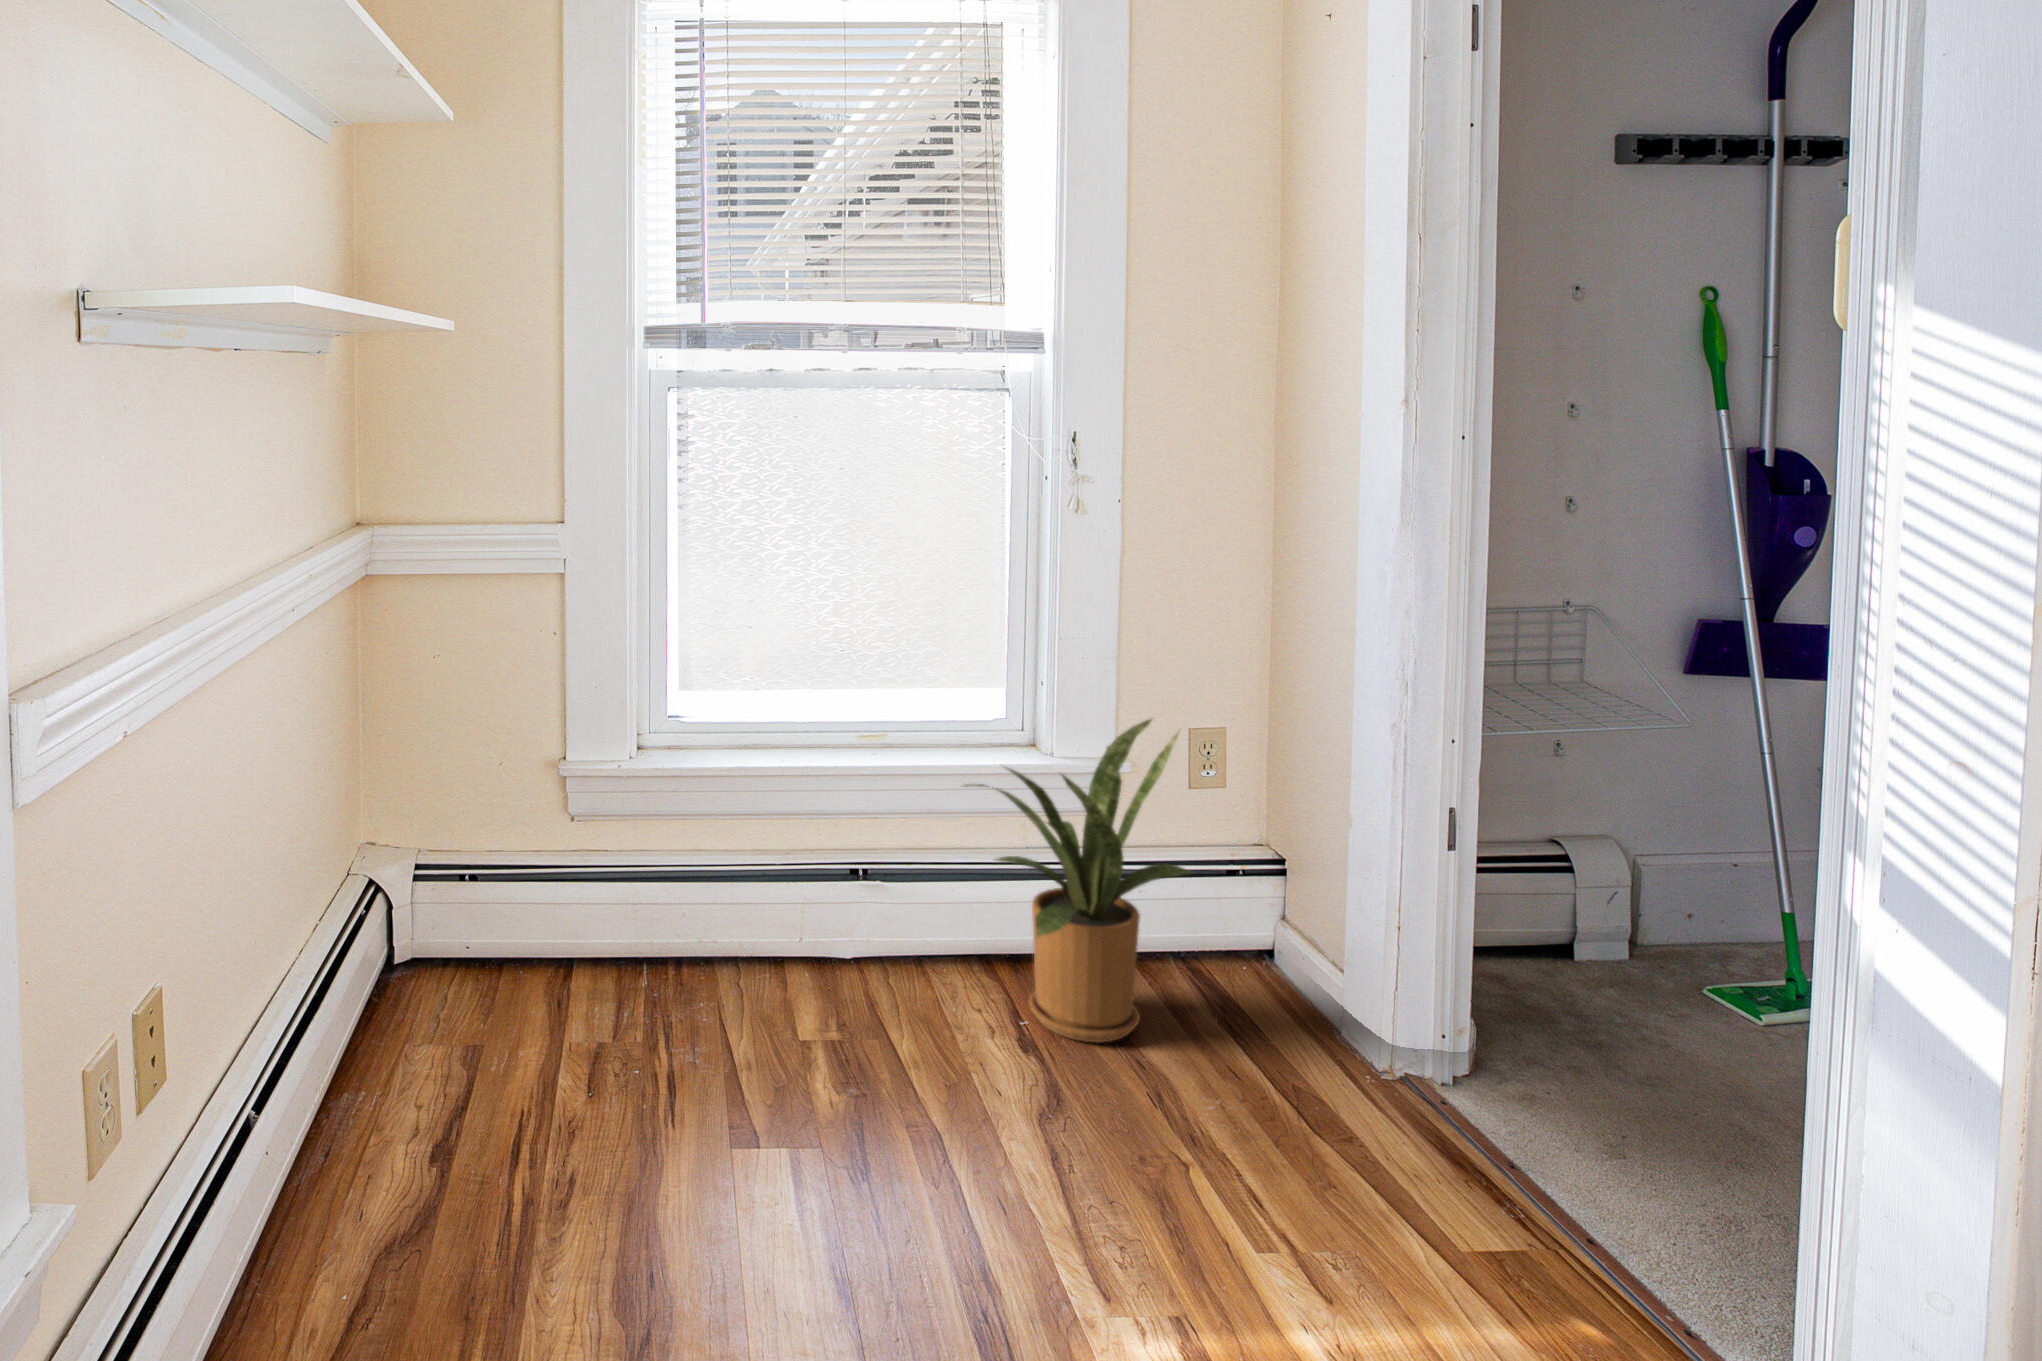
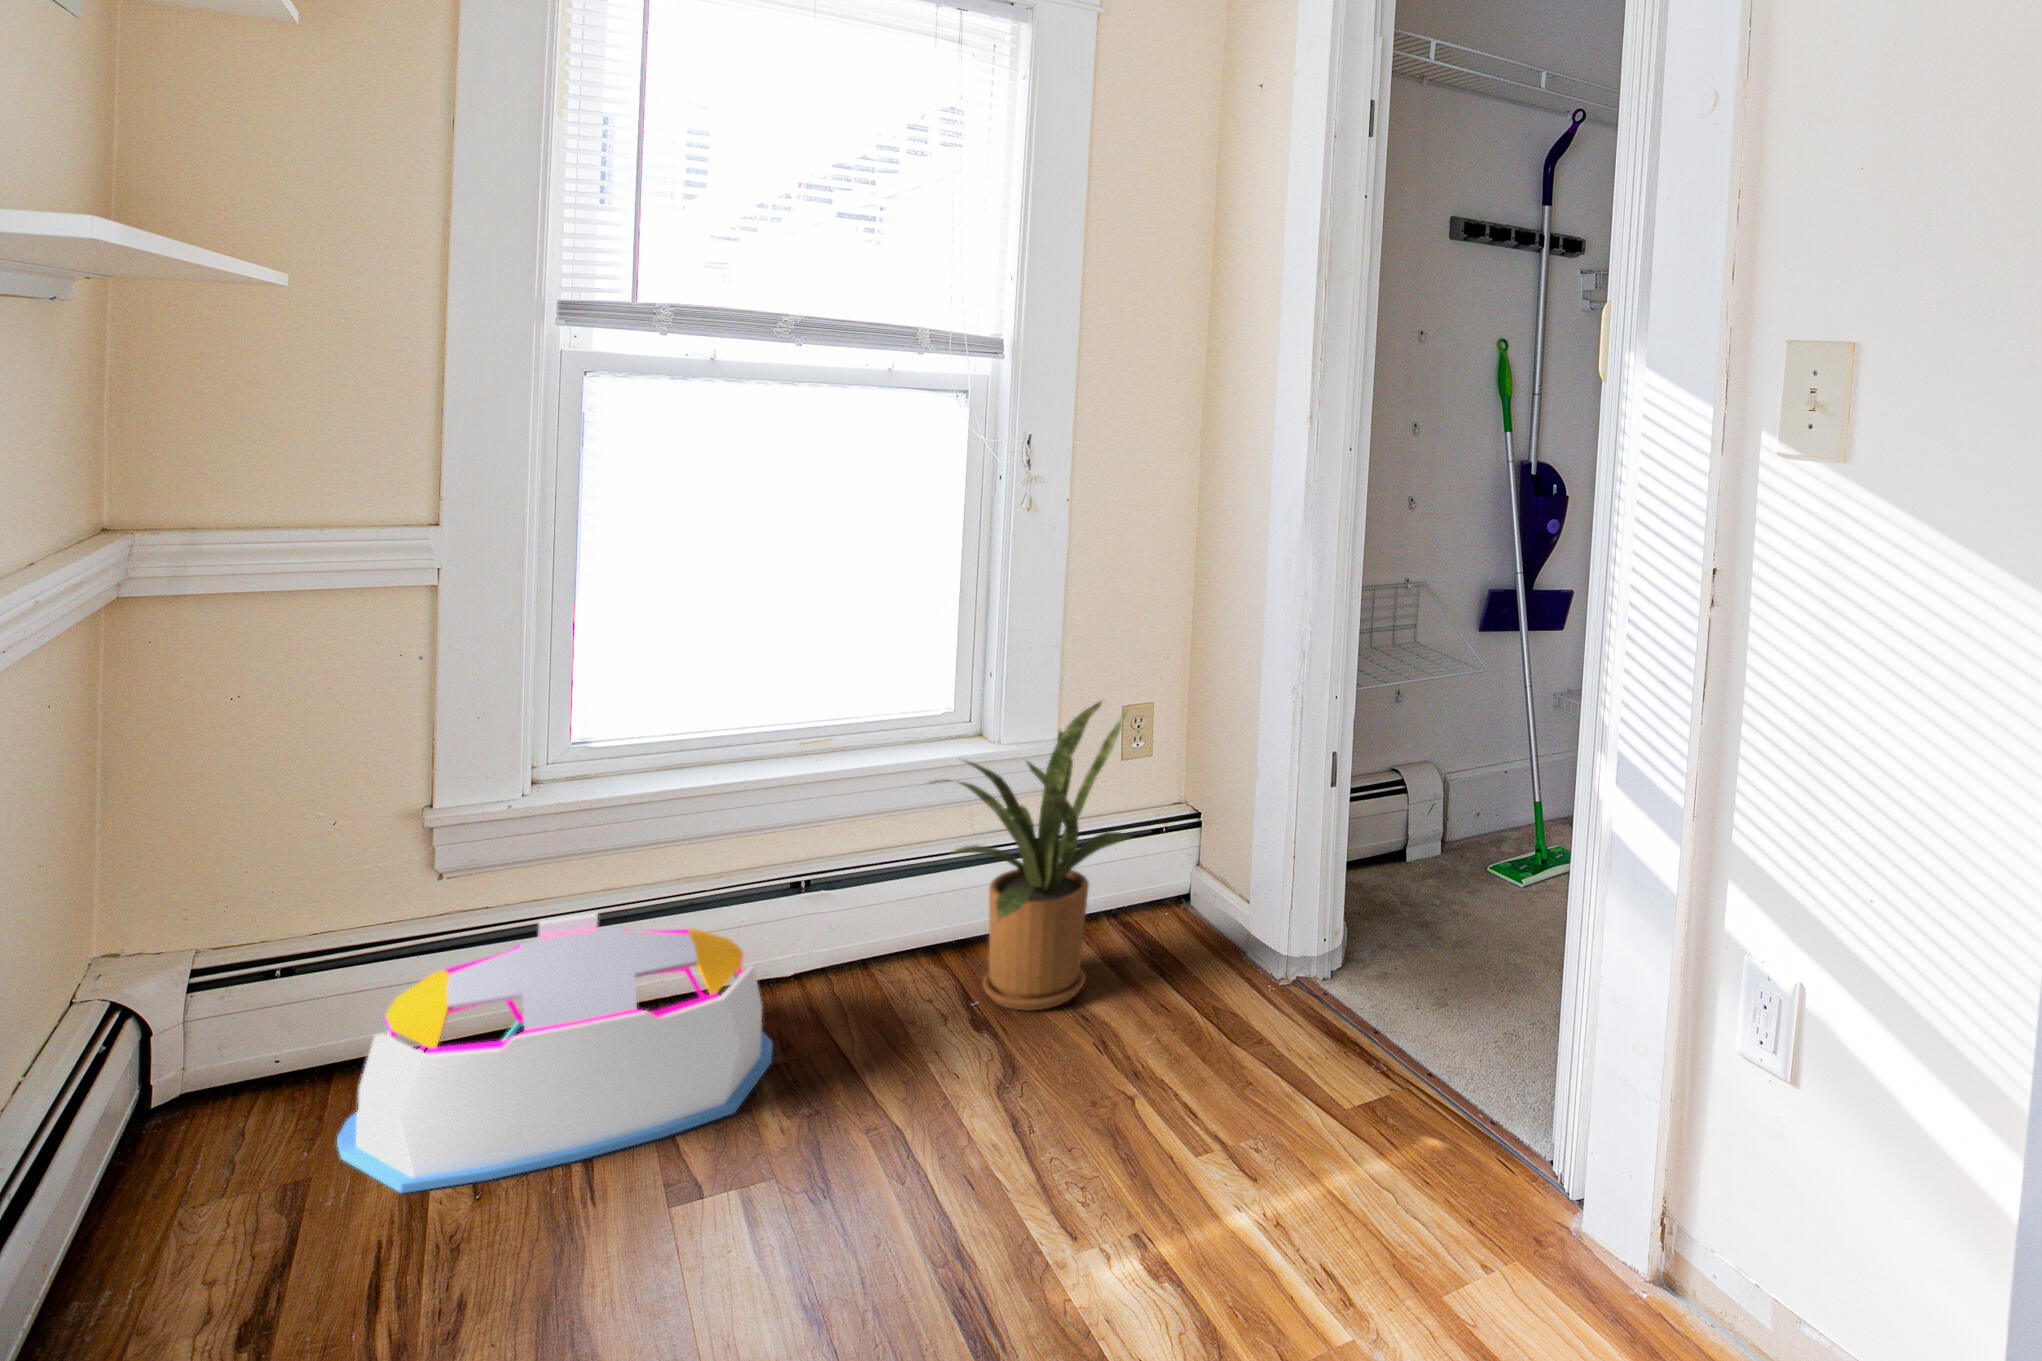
storage bin: none [505,866,828,1081] -> present [337,913,772,1194]

